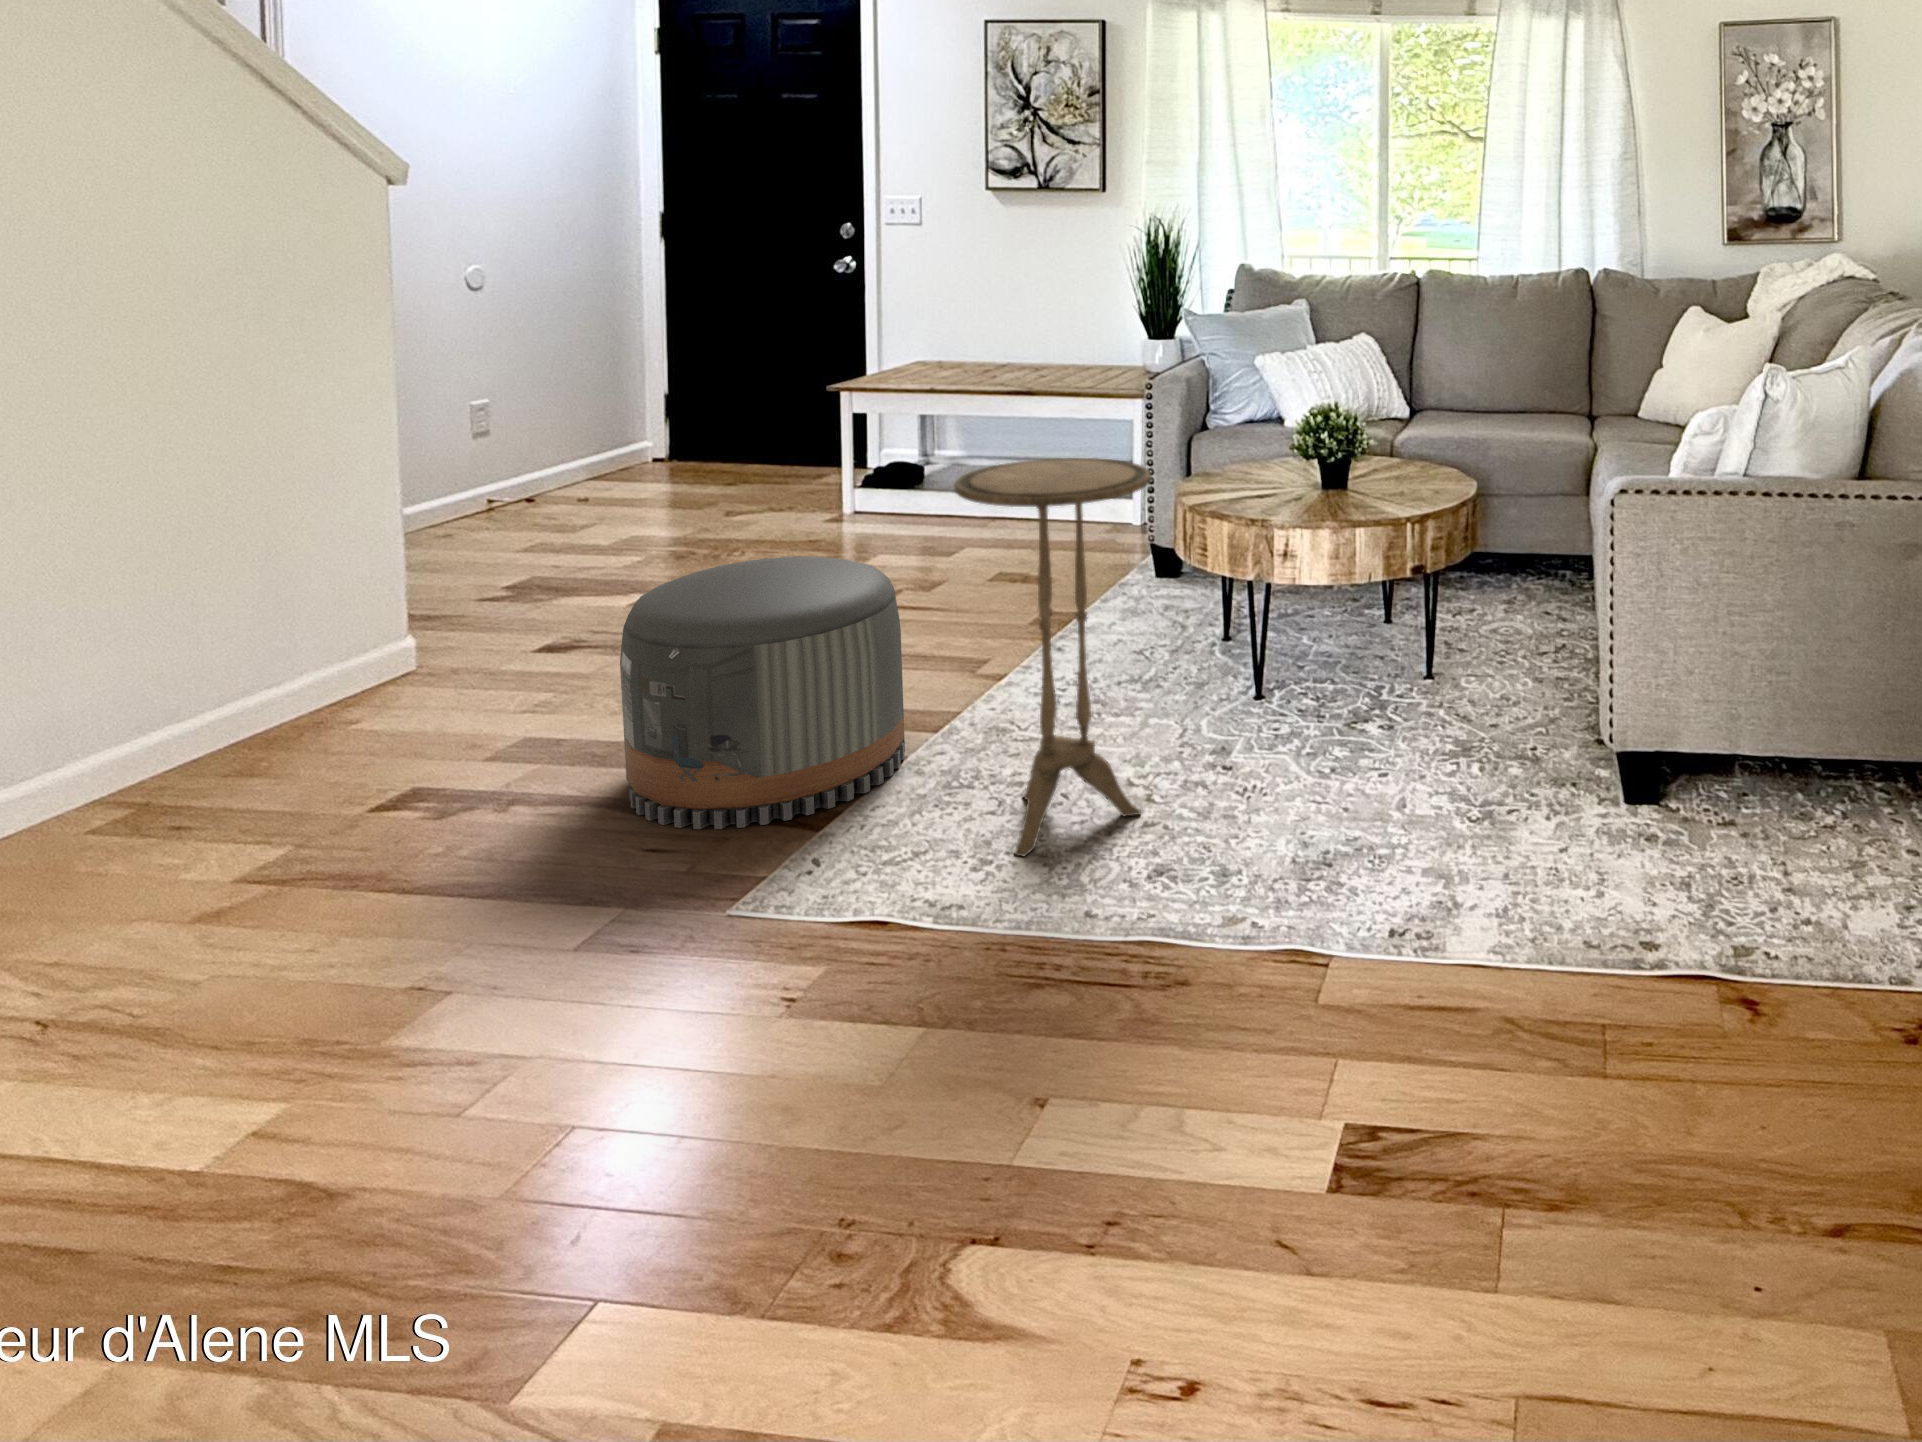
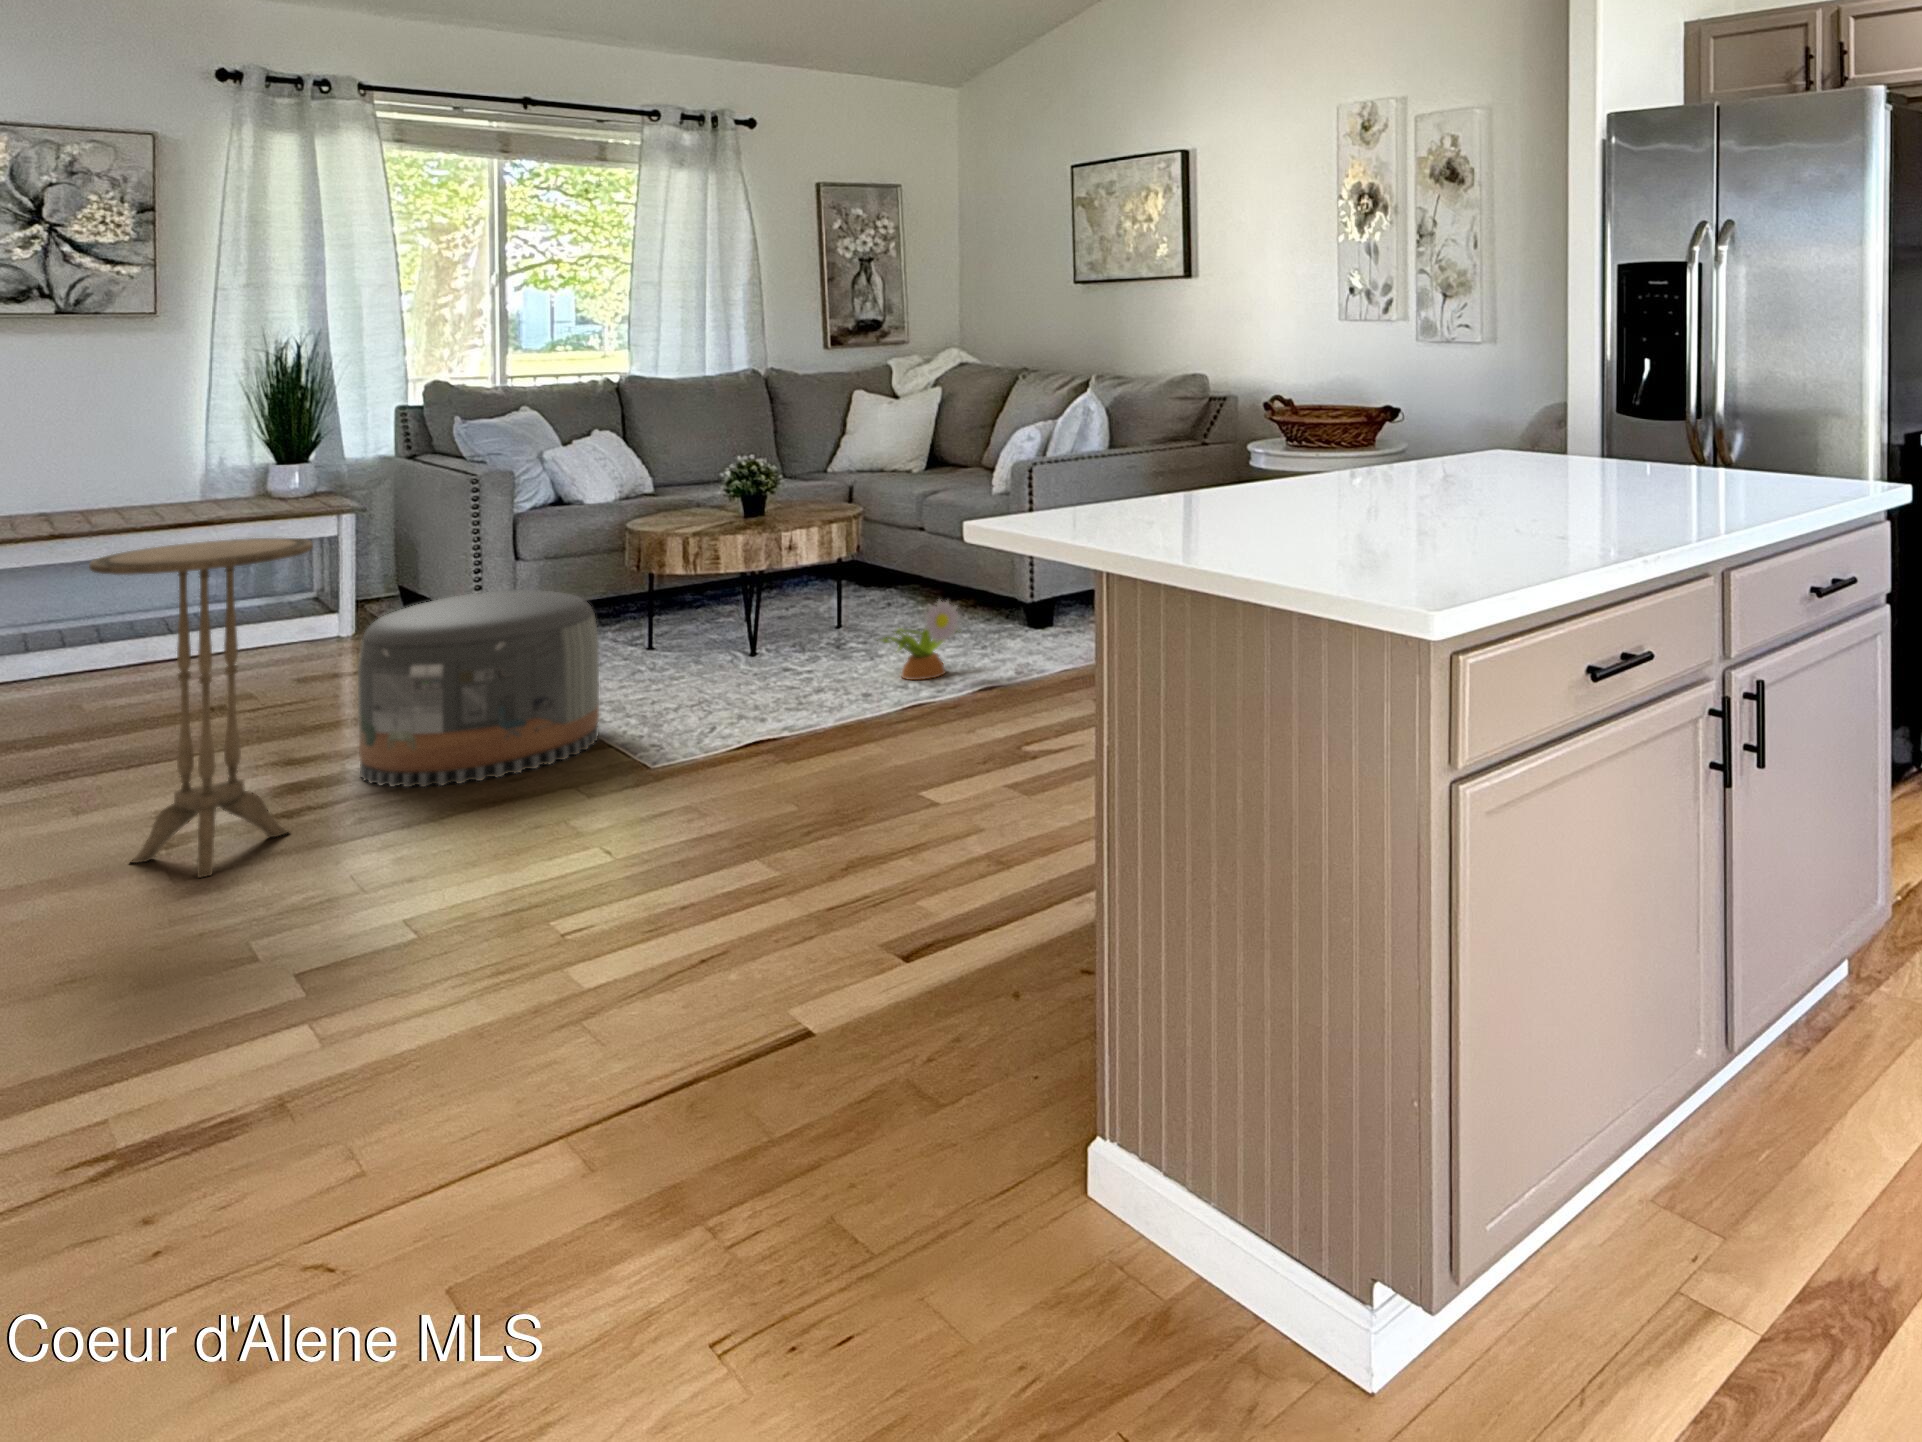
side table: present [954,458,1151,856] -> present [89,538,313,878]
decorative plant: none [1235,724,1385,858] -> present [883,600,961,680]

